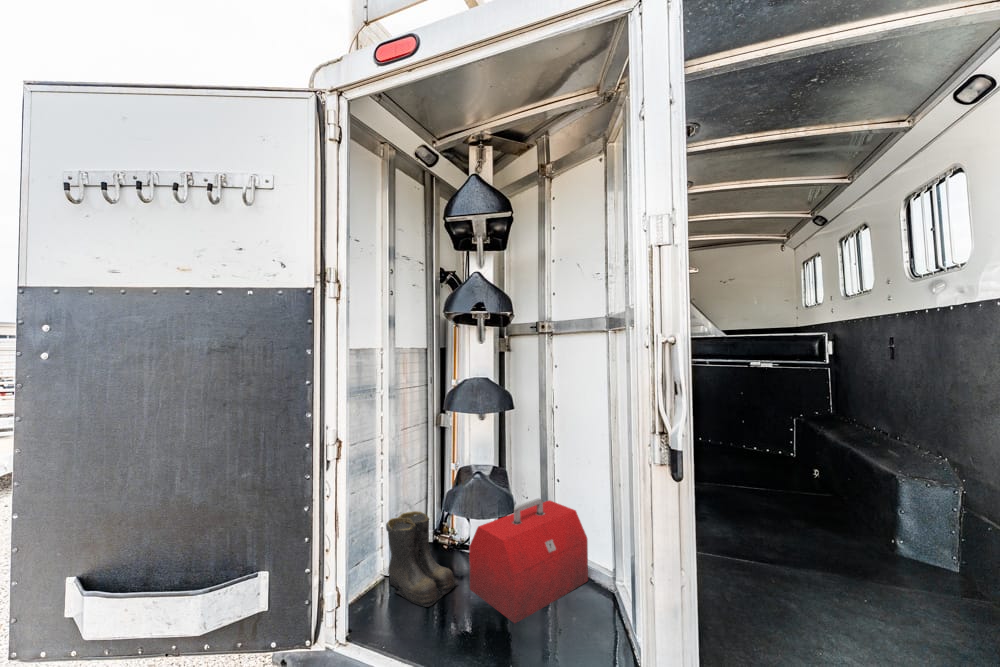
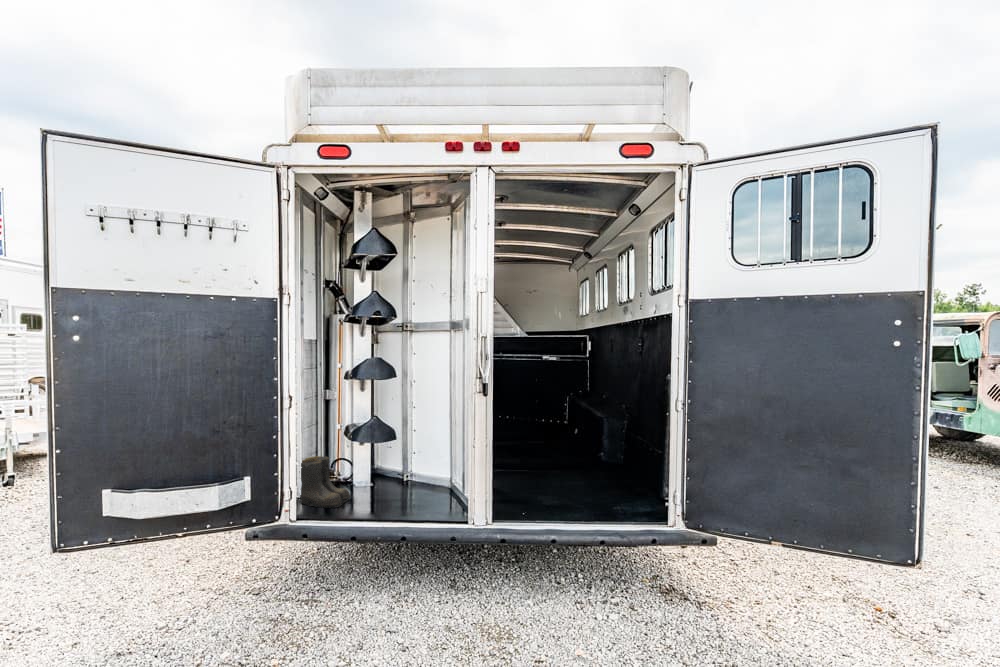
toolbox: present [469,498,588,623] -> none [360,438,436,507]

